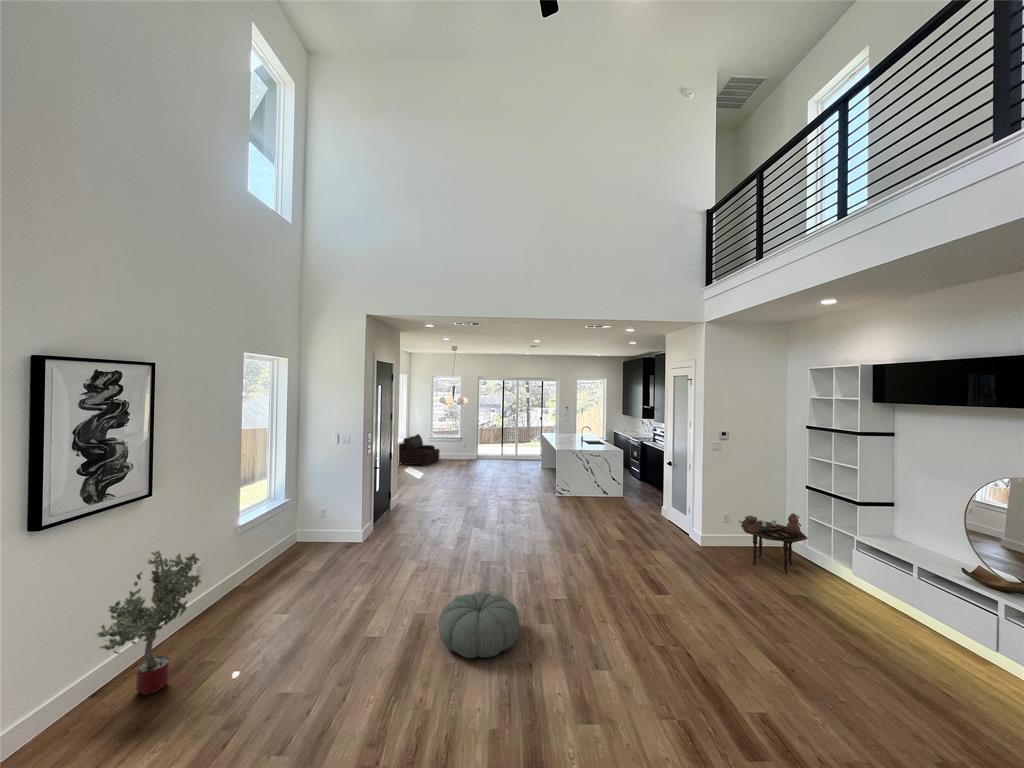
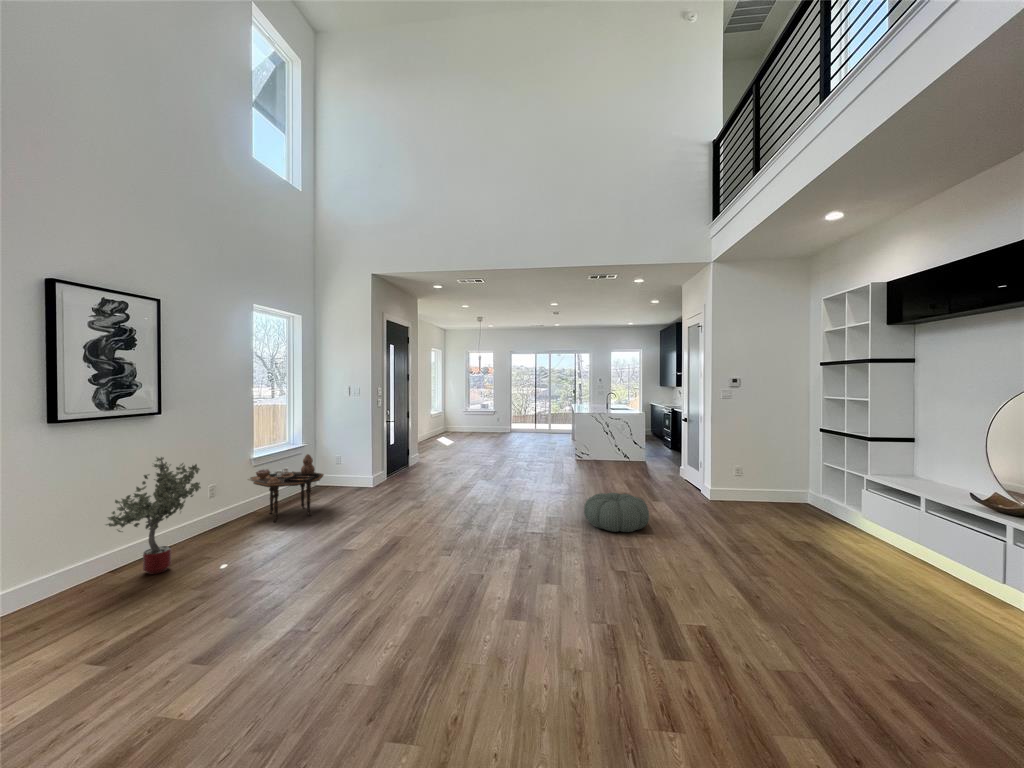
armchair: present [399,434,440,466] -> none [435,408,476,437]
side table: present [739,513,807,573] -> present [248,454,324,522]
pouf: present [438,592,519,658] -> present [584,493,649,532]

